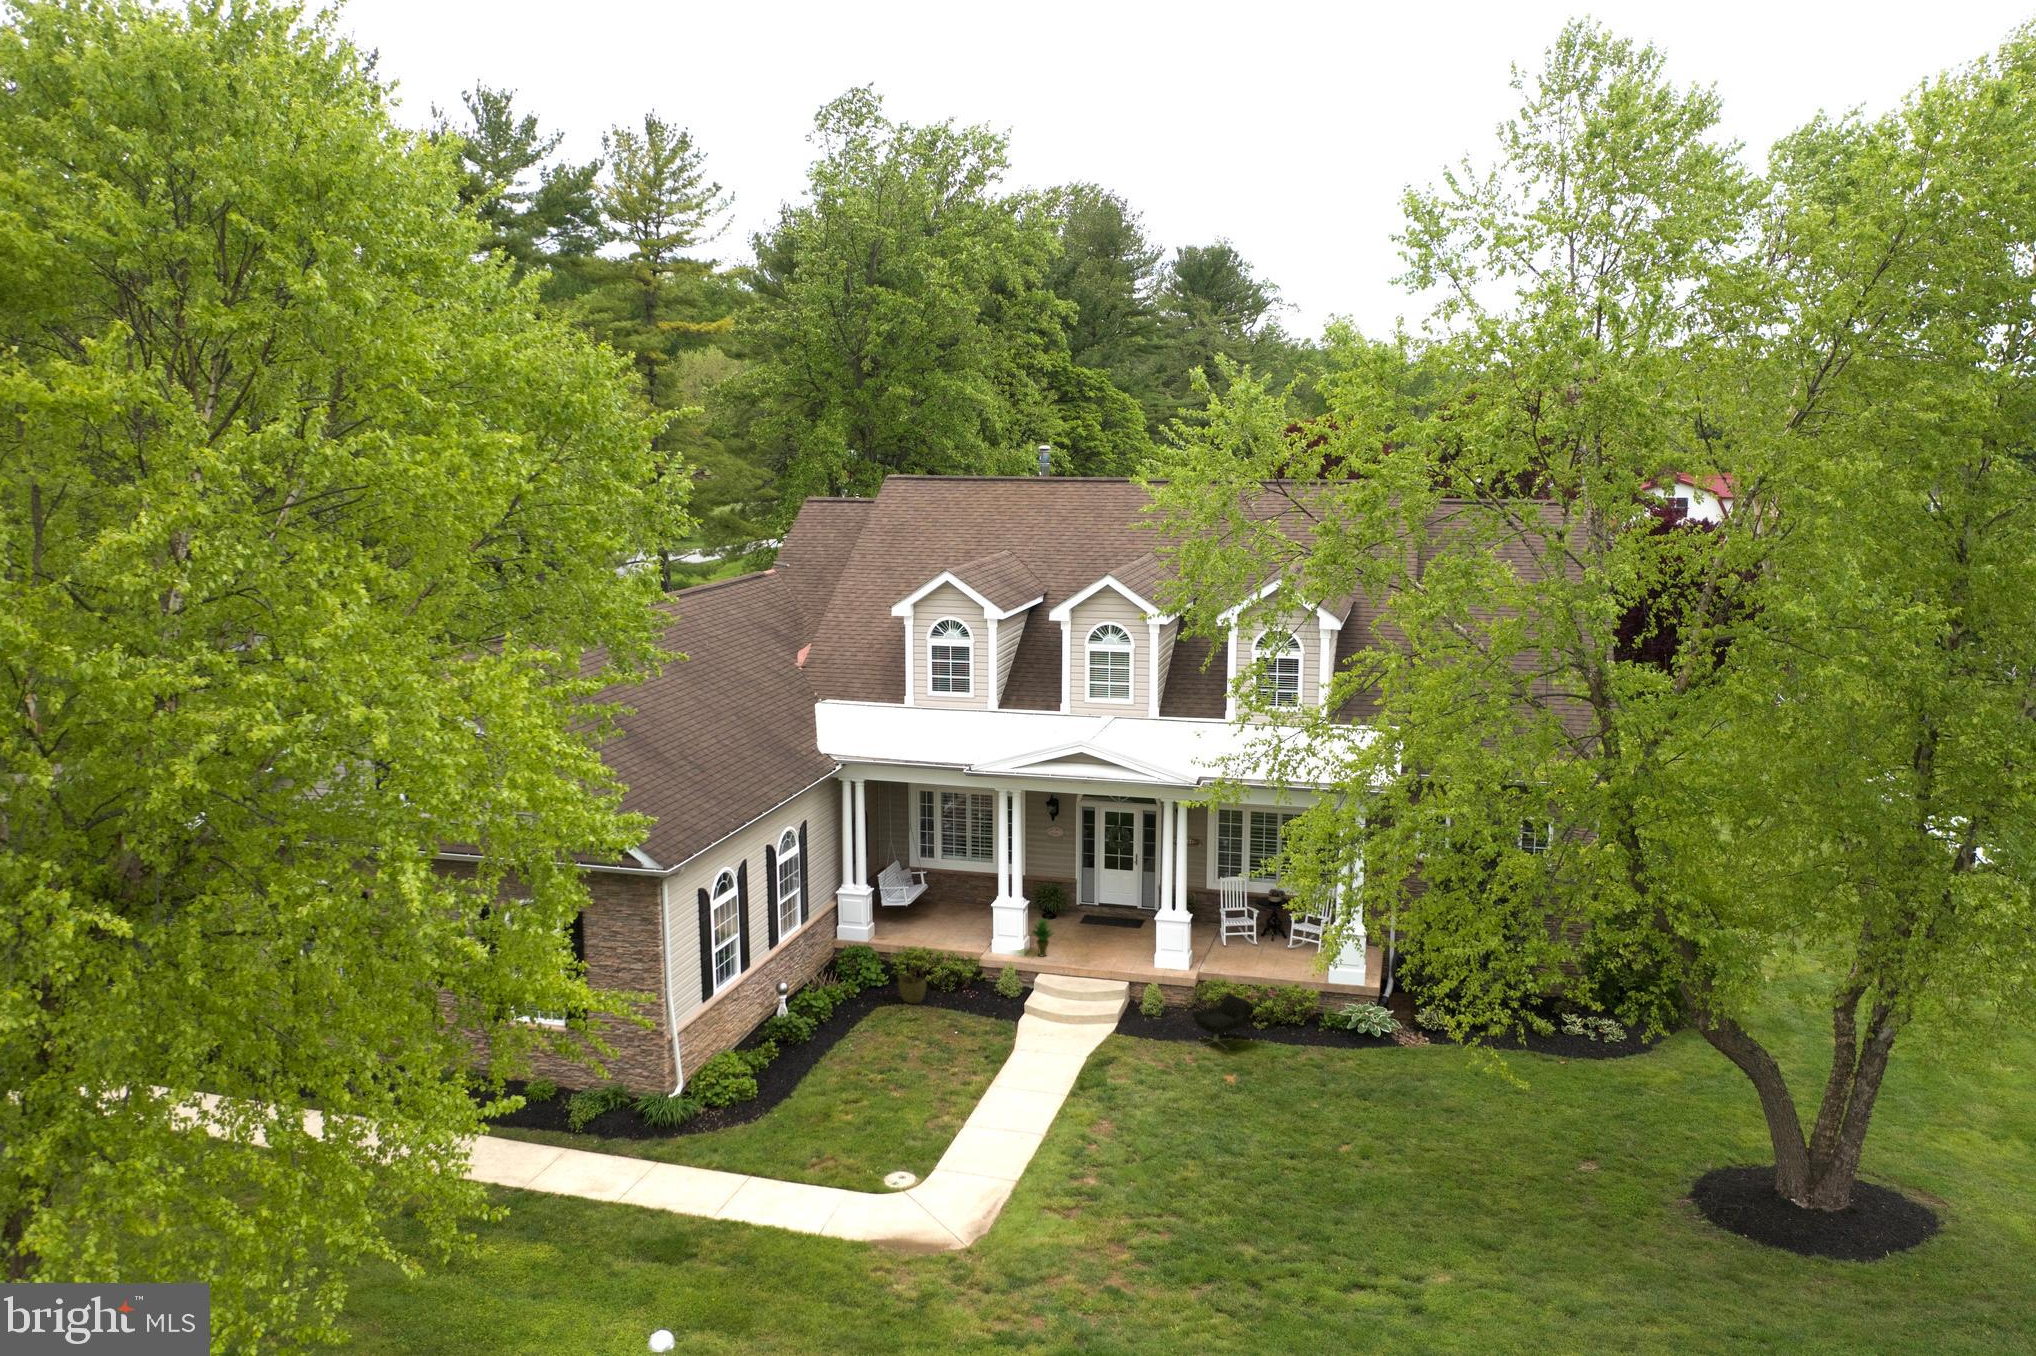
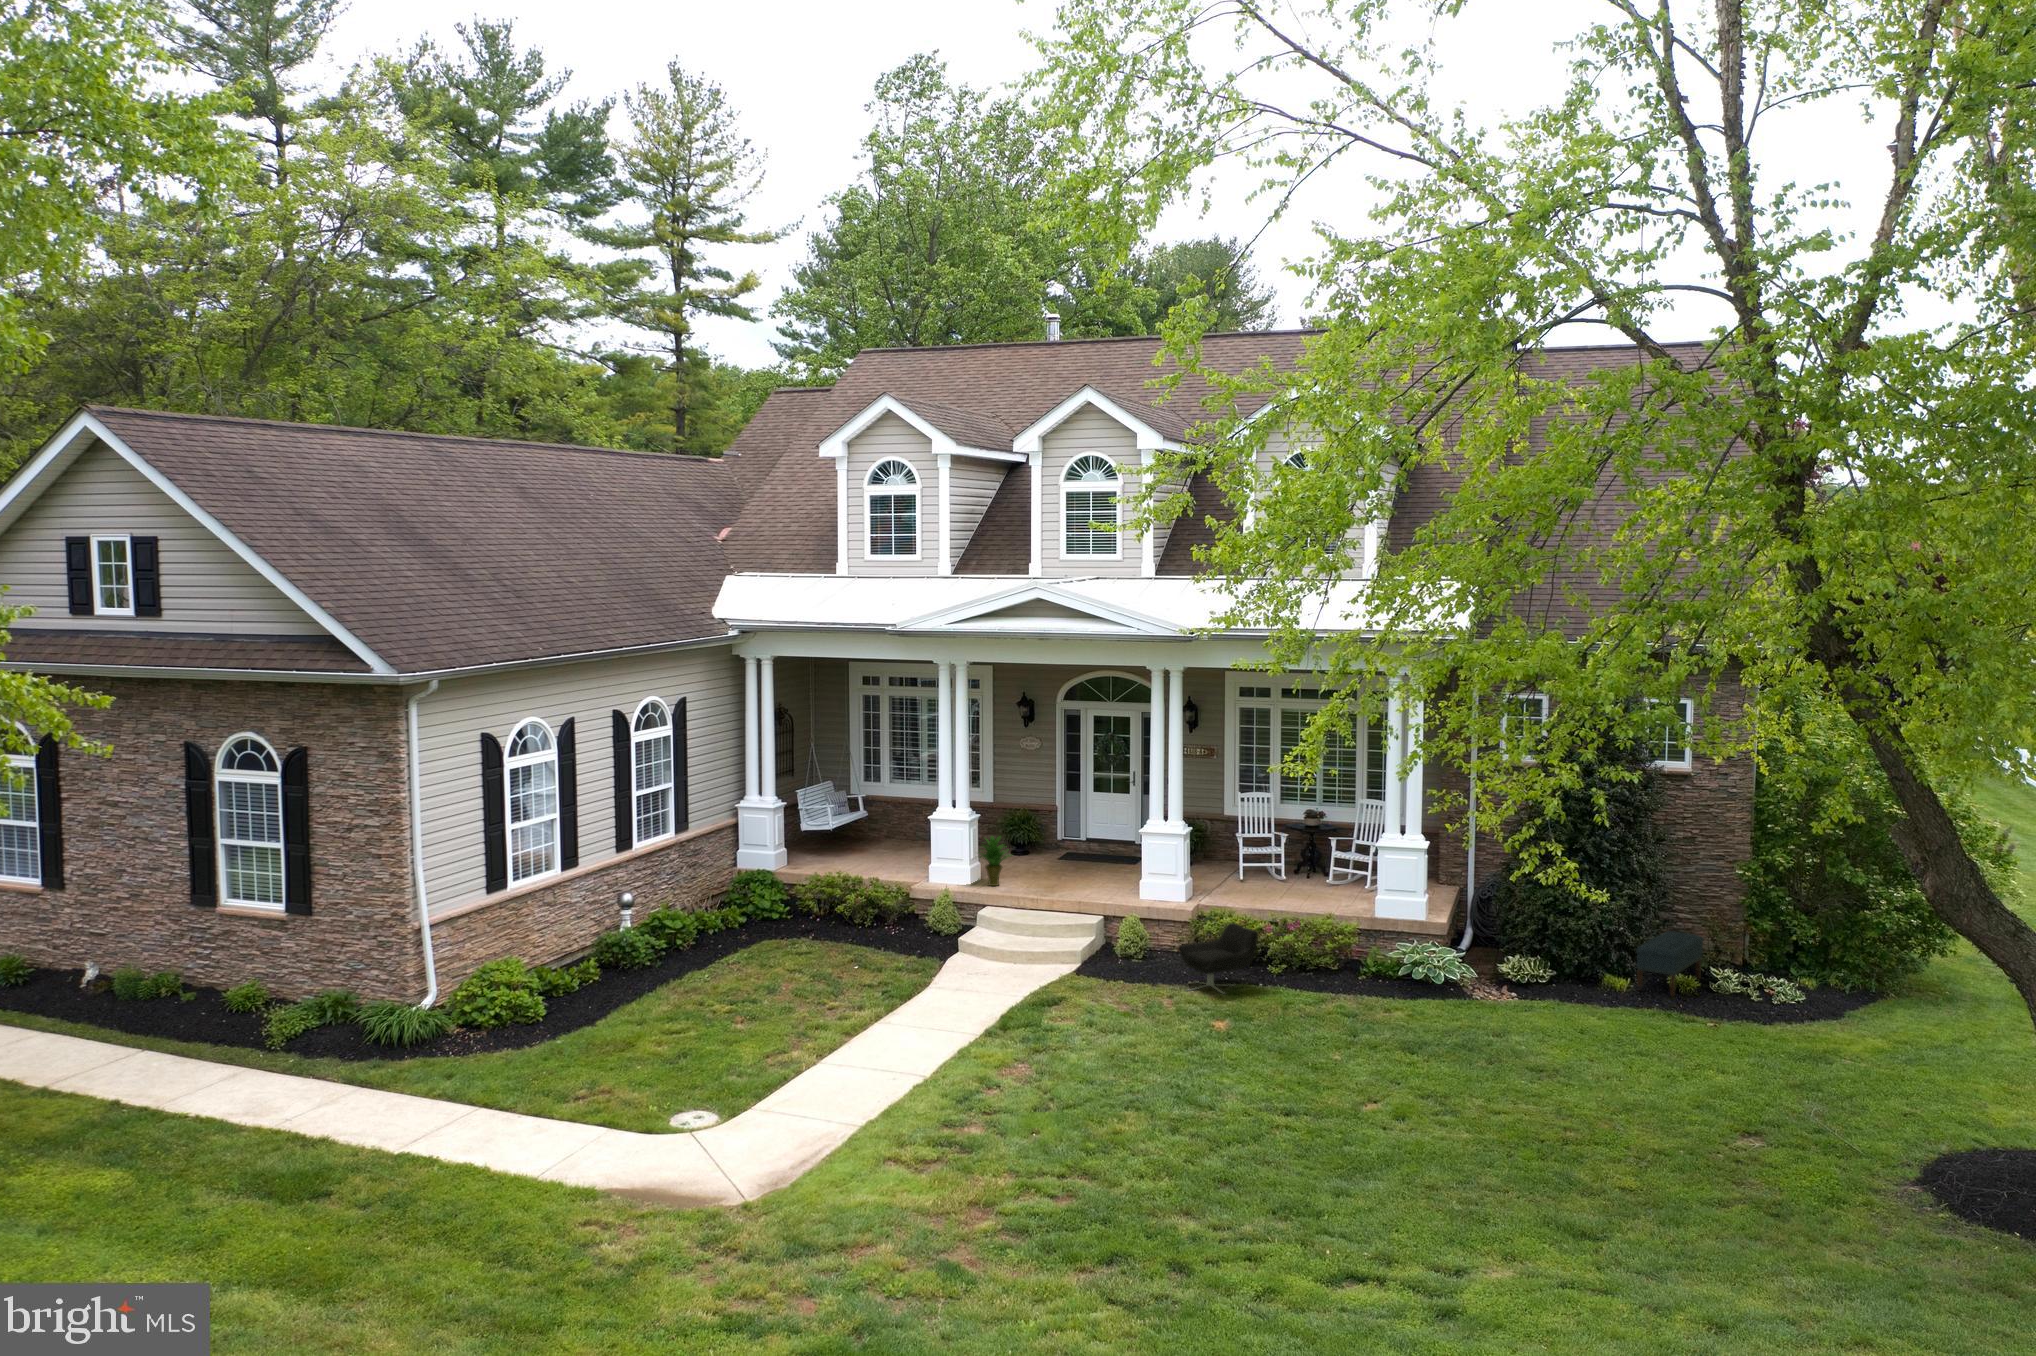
woven basket: present [898,974,926,1004] -> none [798,895,834,941]
bench: none [1512,985,1558,1039] -> present [1636,931,1704,997]

